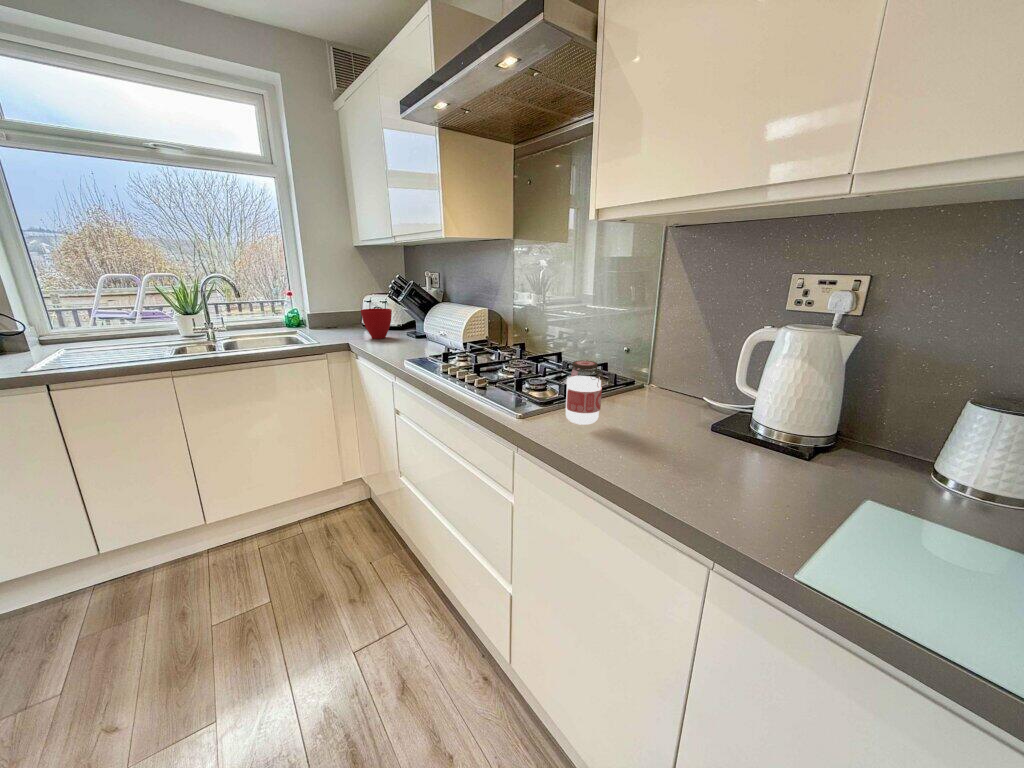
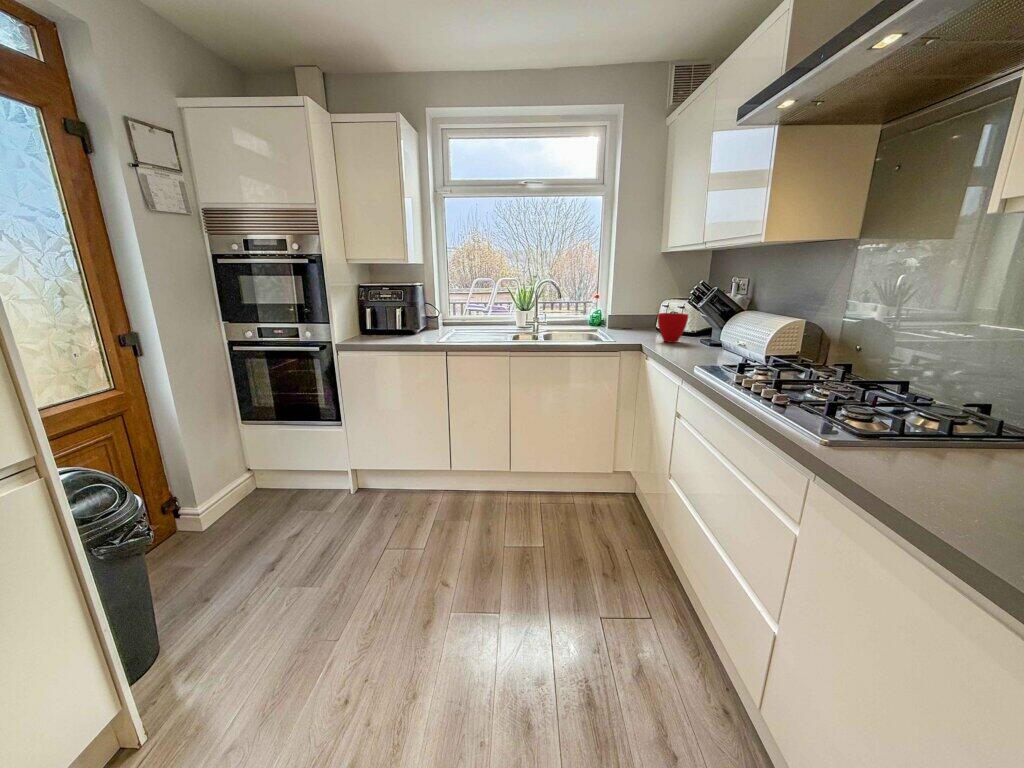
jar: present [566,361,603,425] -> none [892,391,967,473]

